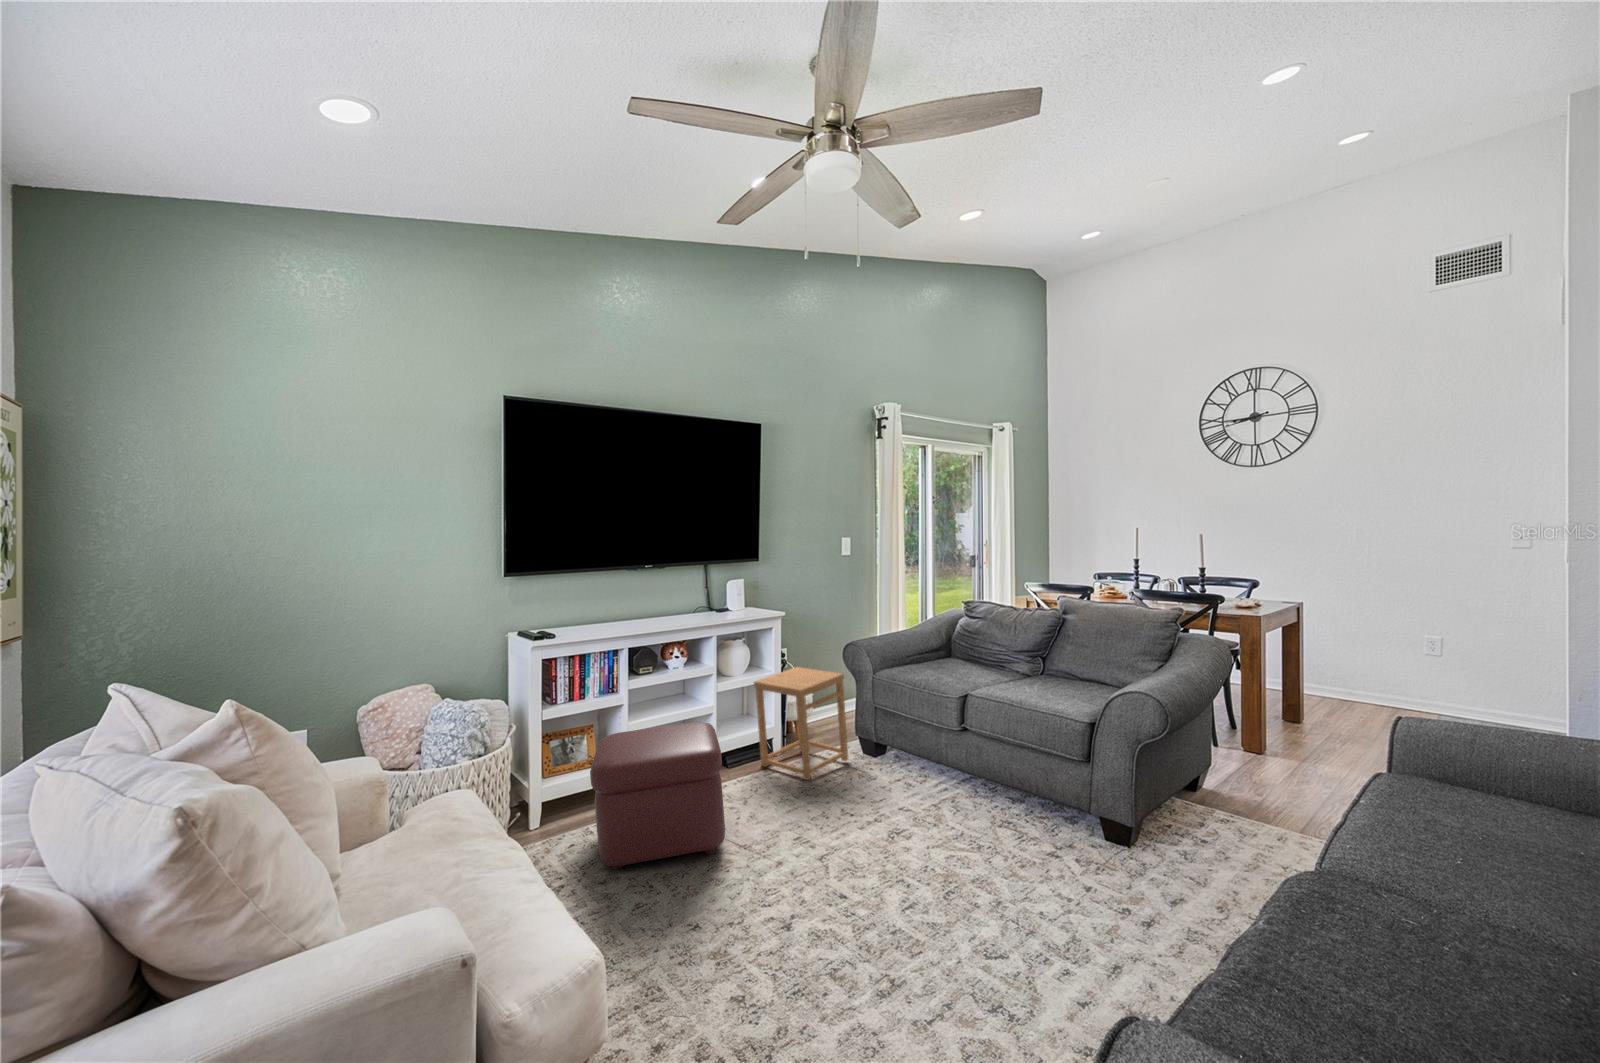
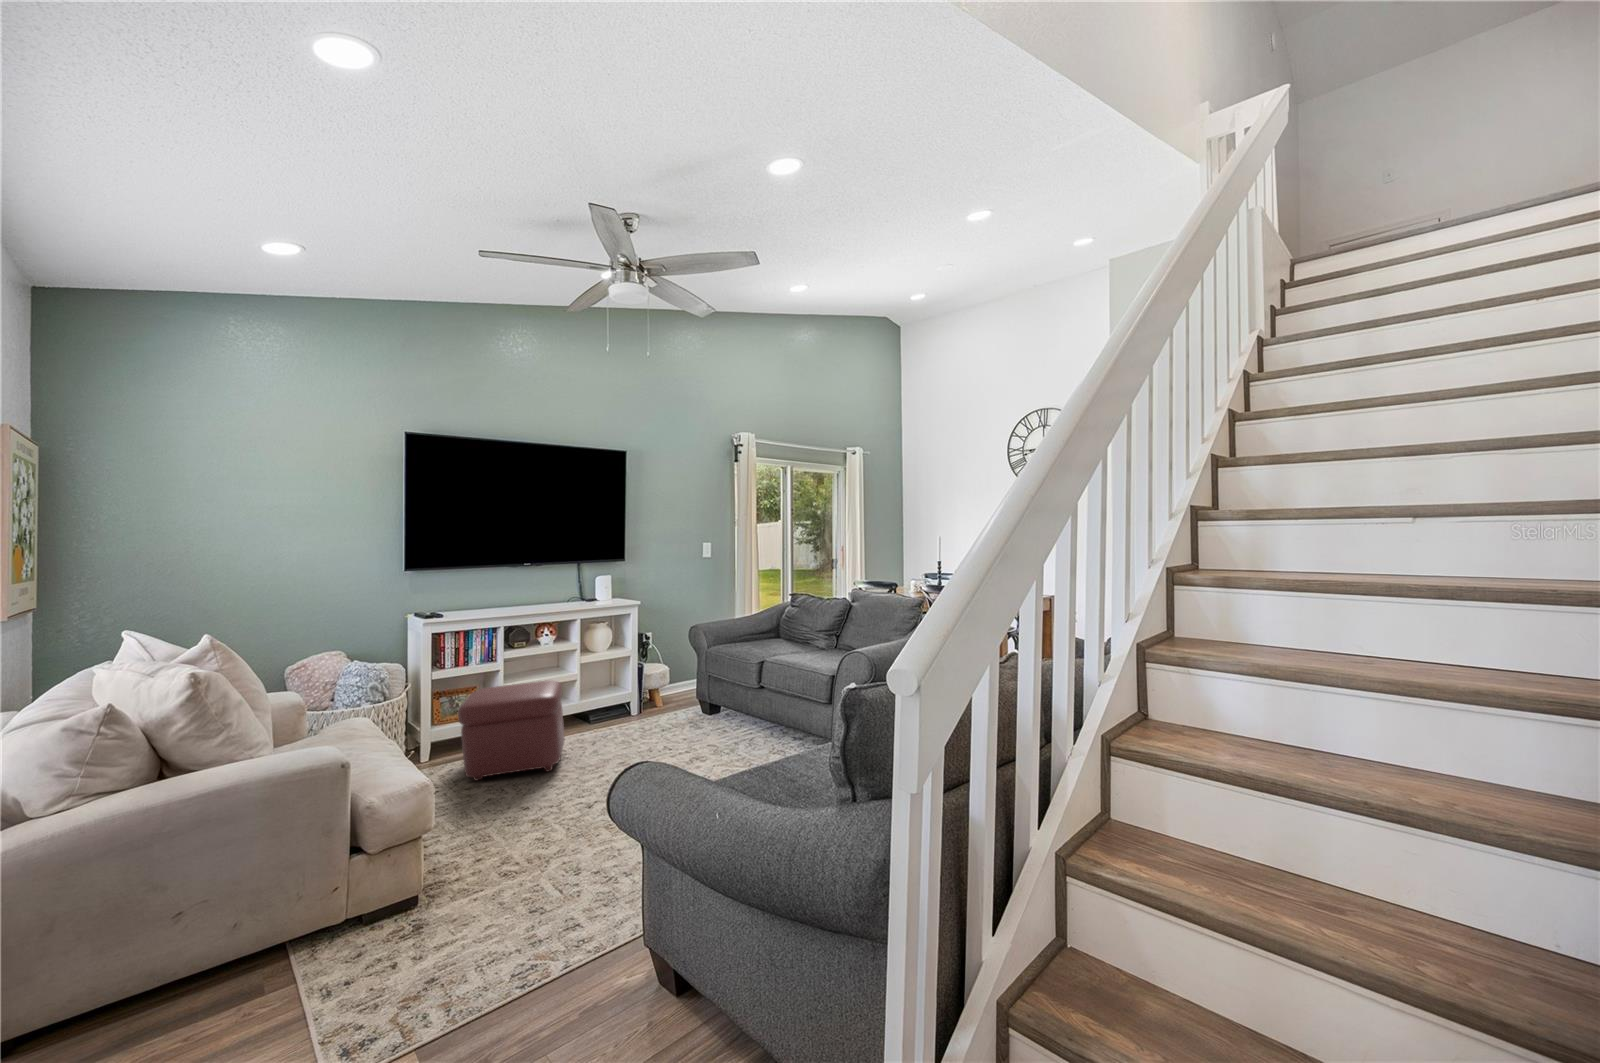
side table: present [754,667,848,780] -> none [610,645,687,732]

